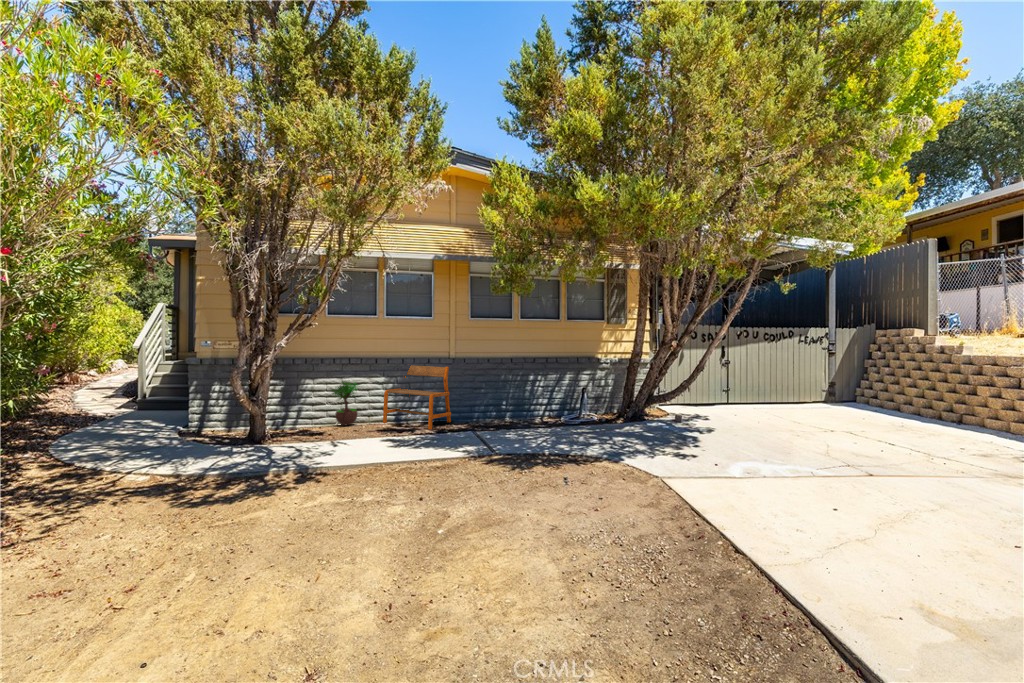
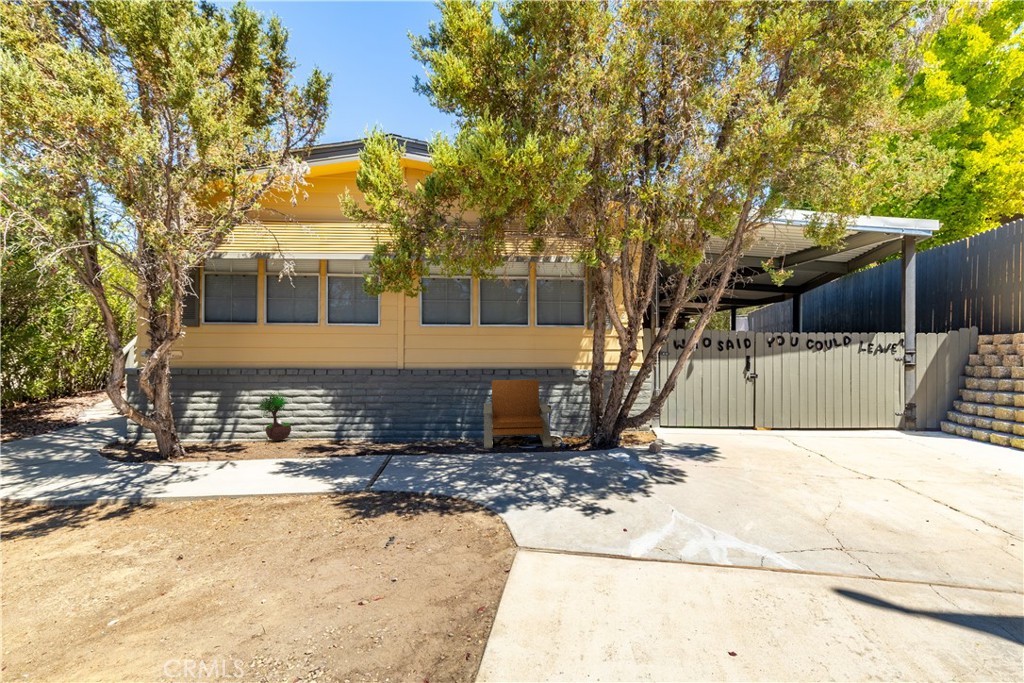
bench: present [383,365,451,429] -> none [317,375,387,451]
lounge chair: none [528,366,595,423] -> present [483,379,552,448]

